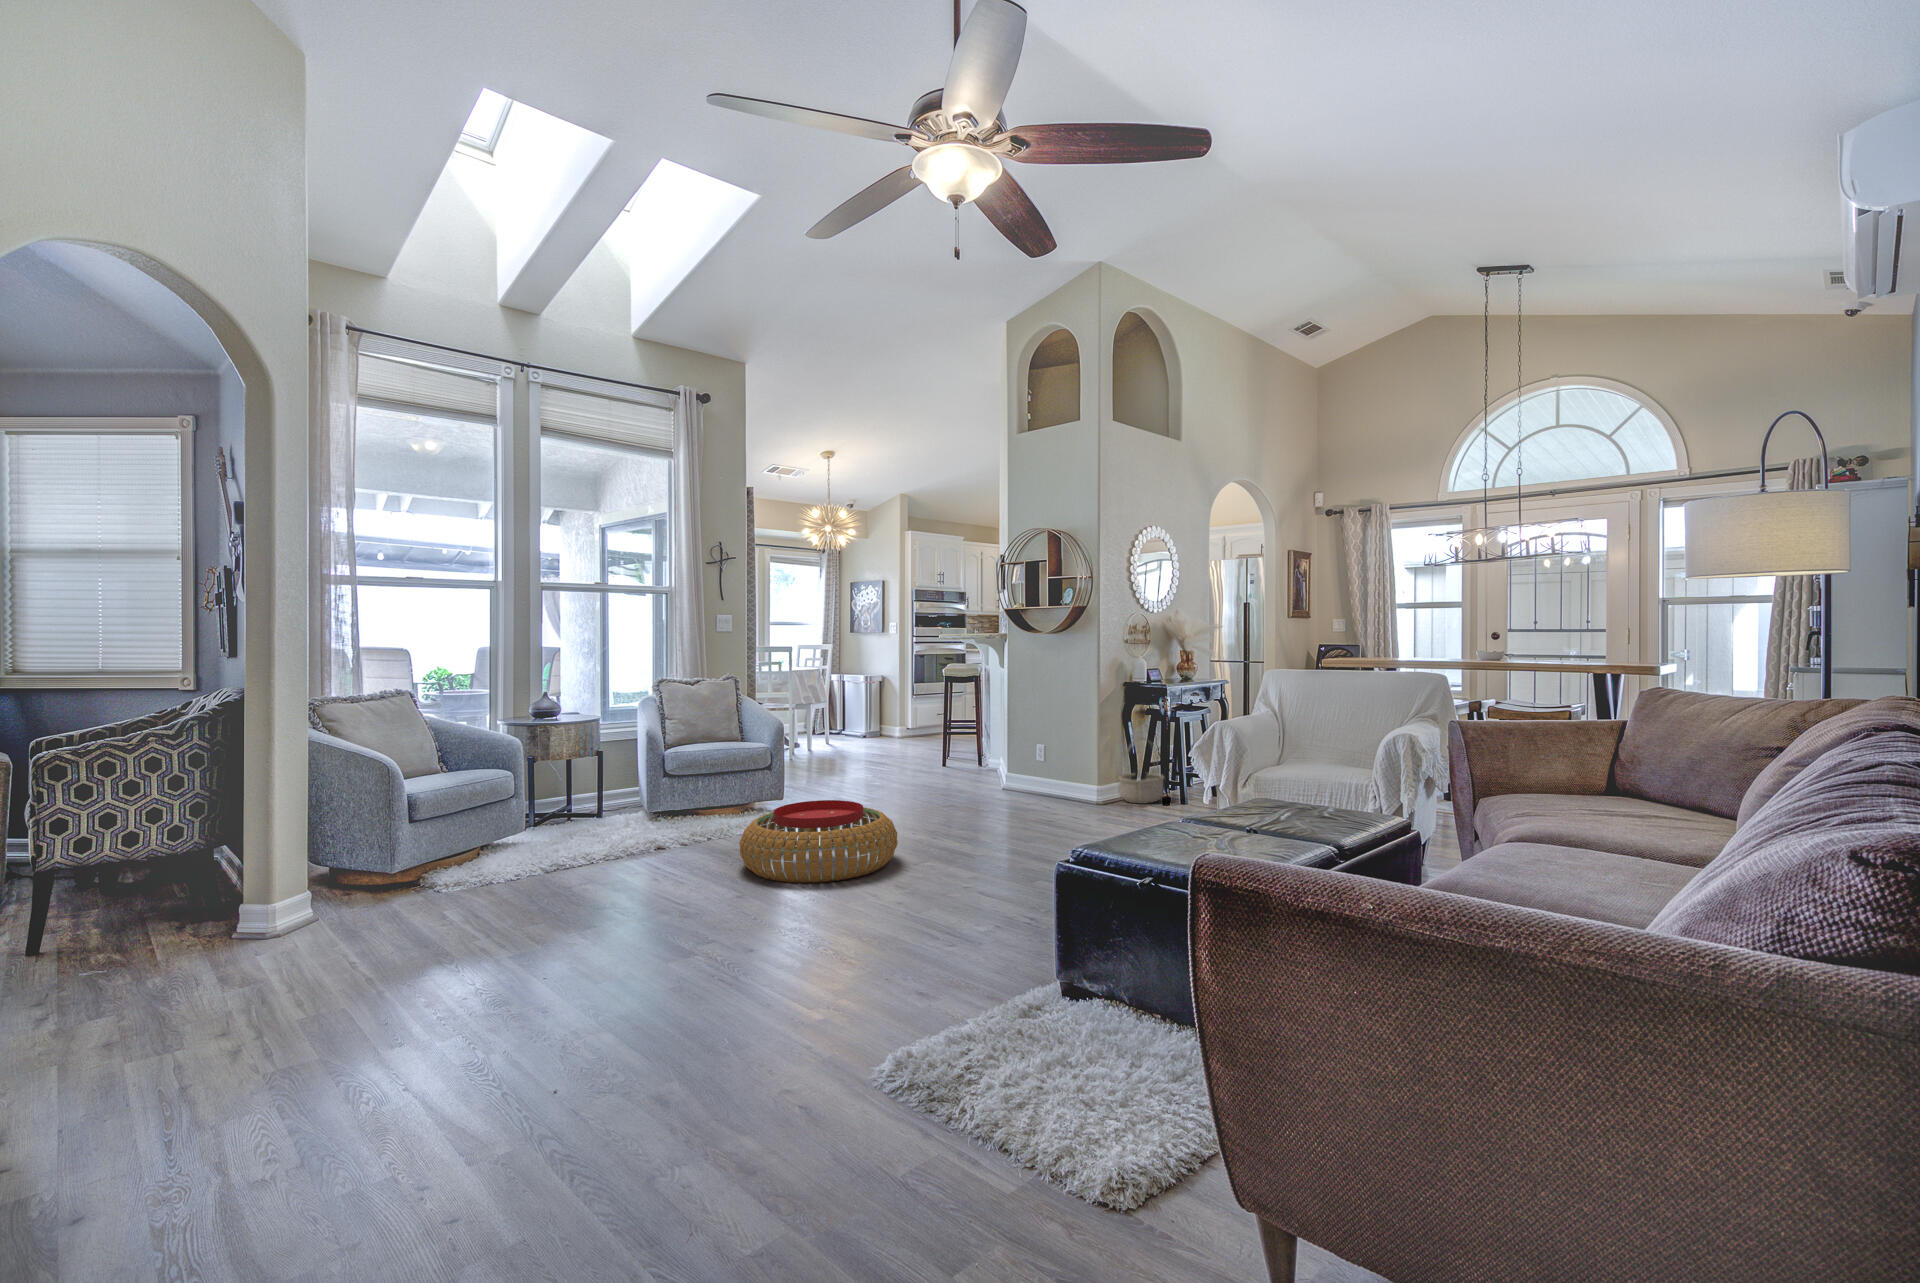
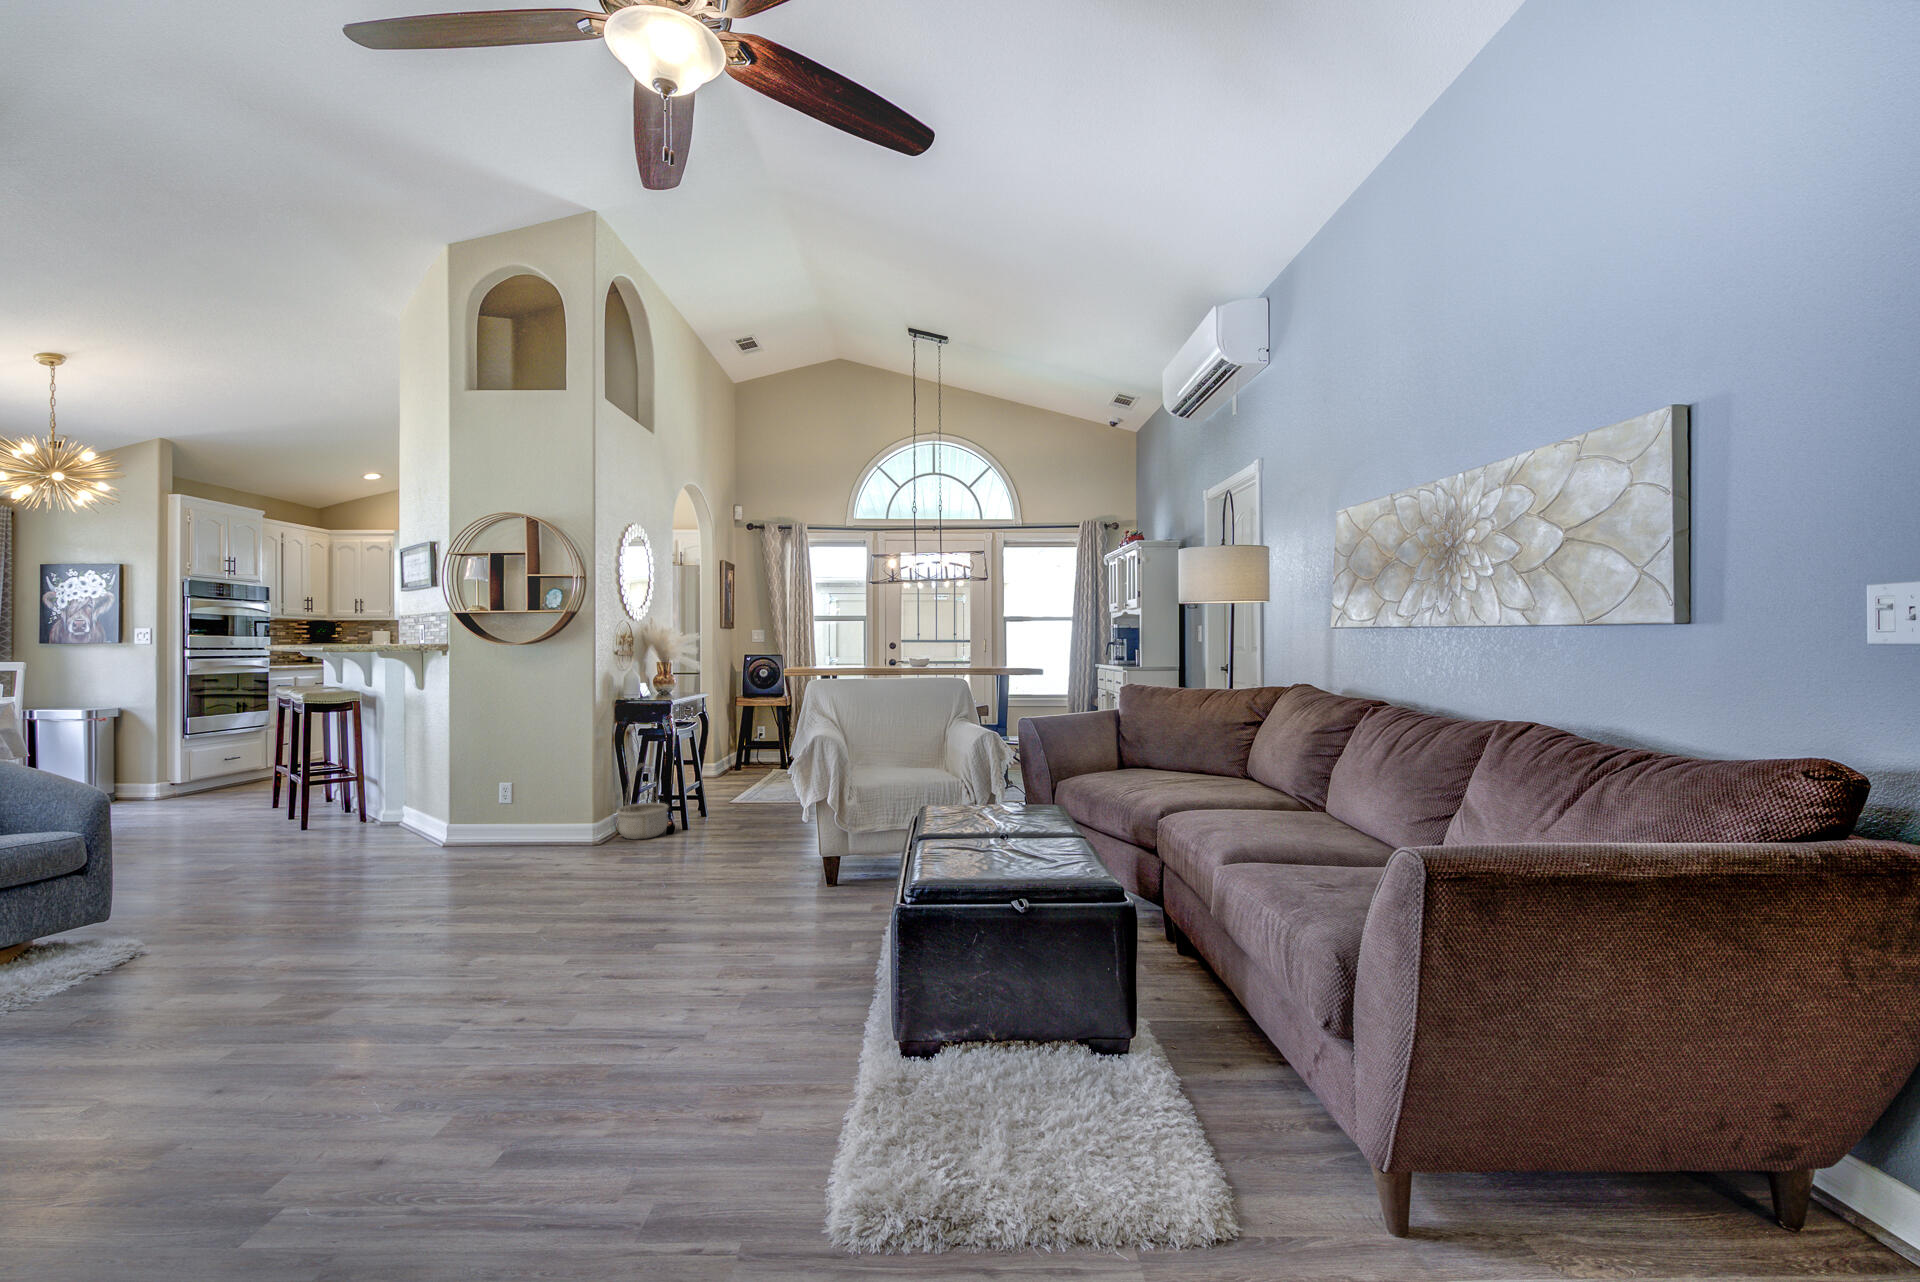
pouf: present [740,800,898,883] -> none [163,892,457,1042]

